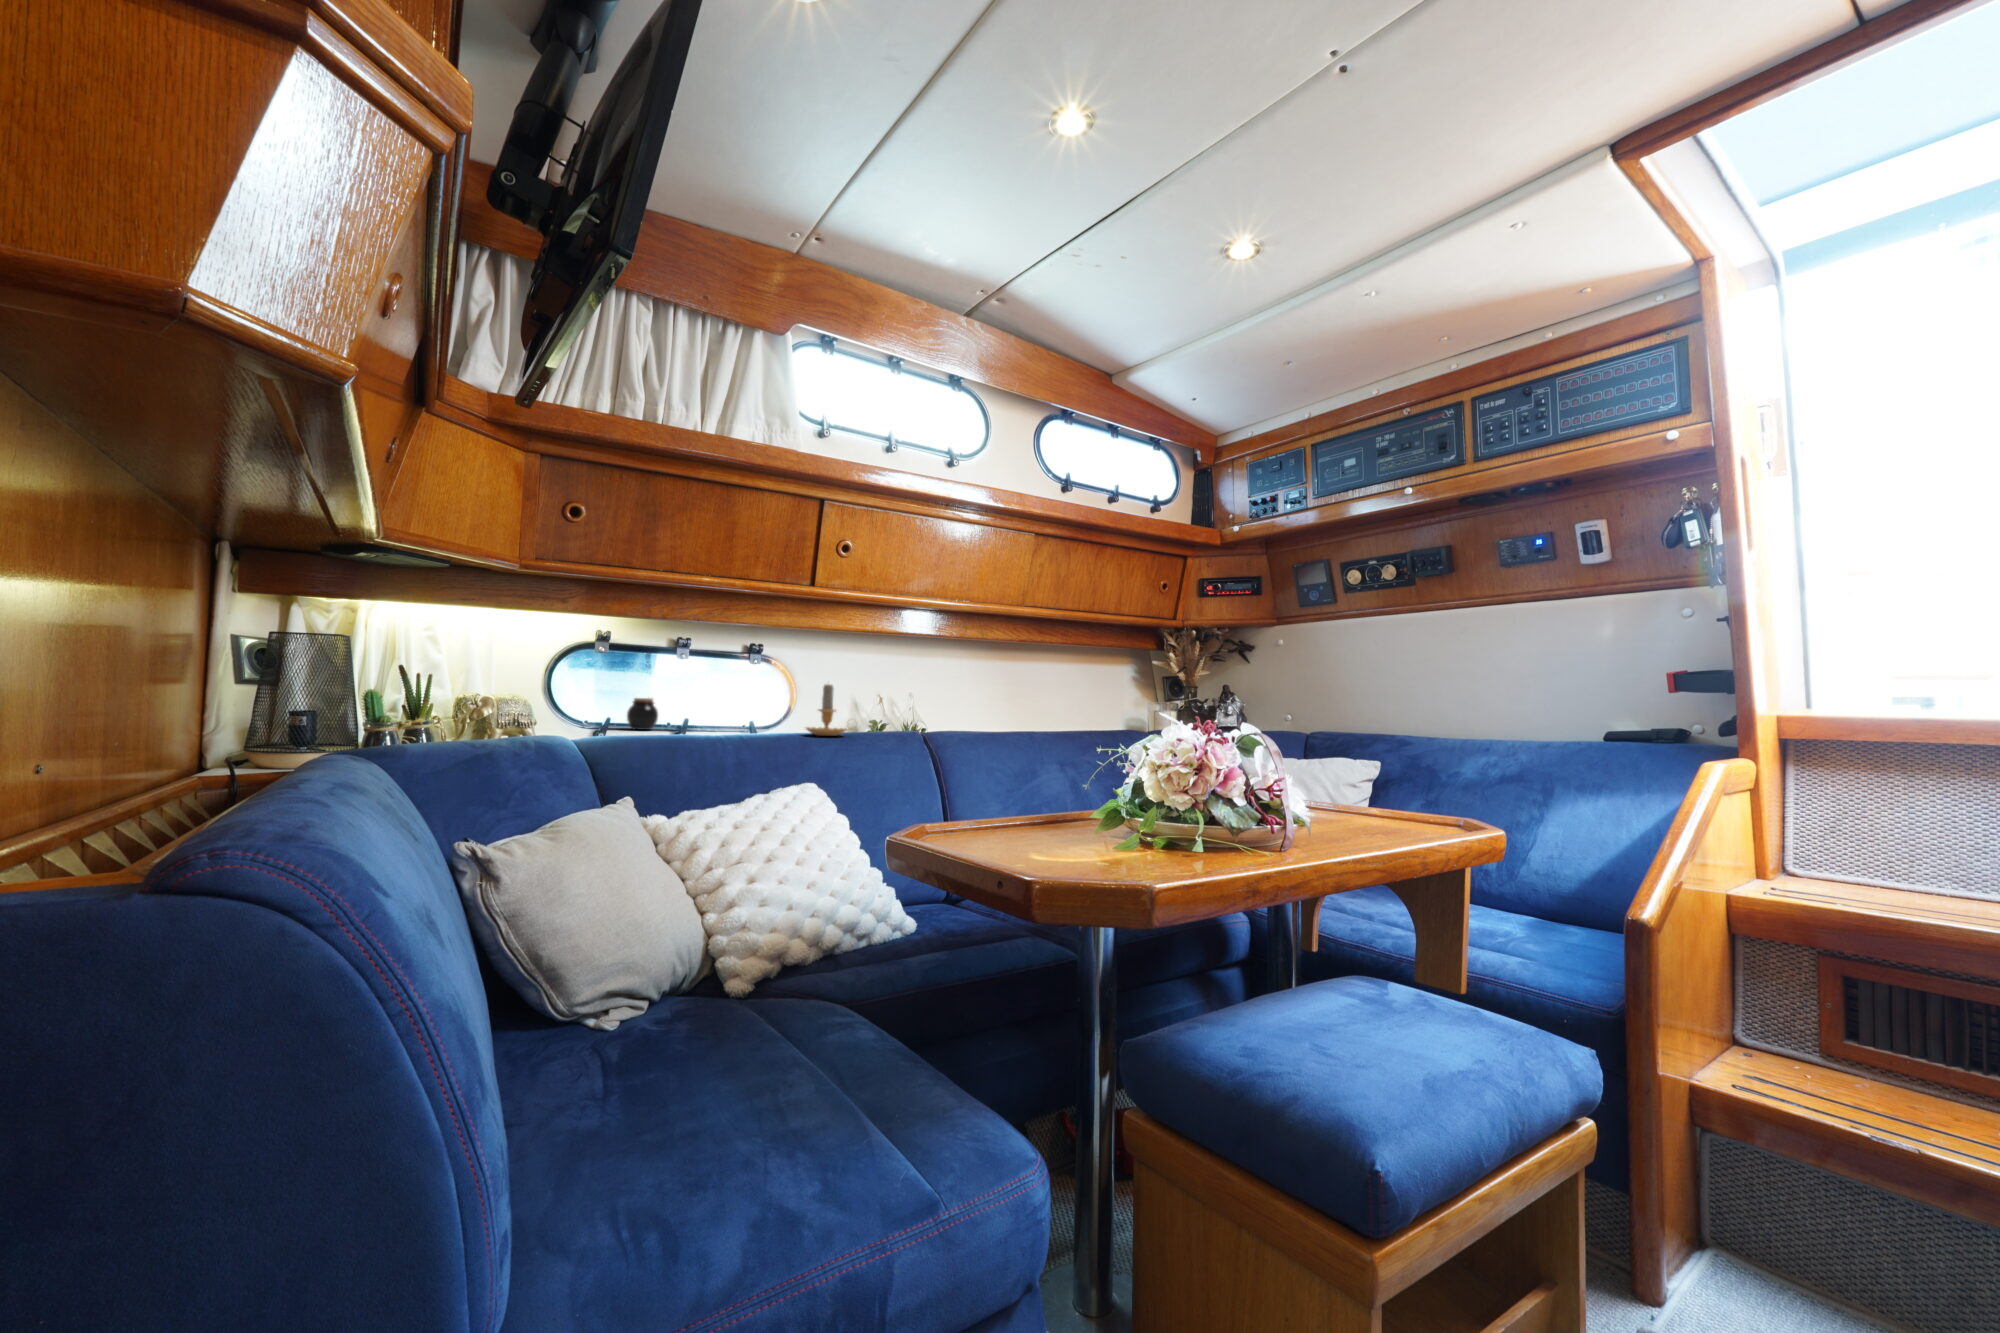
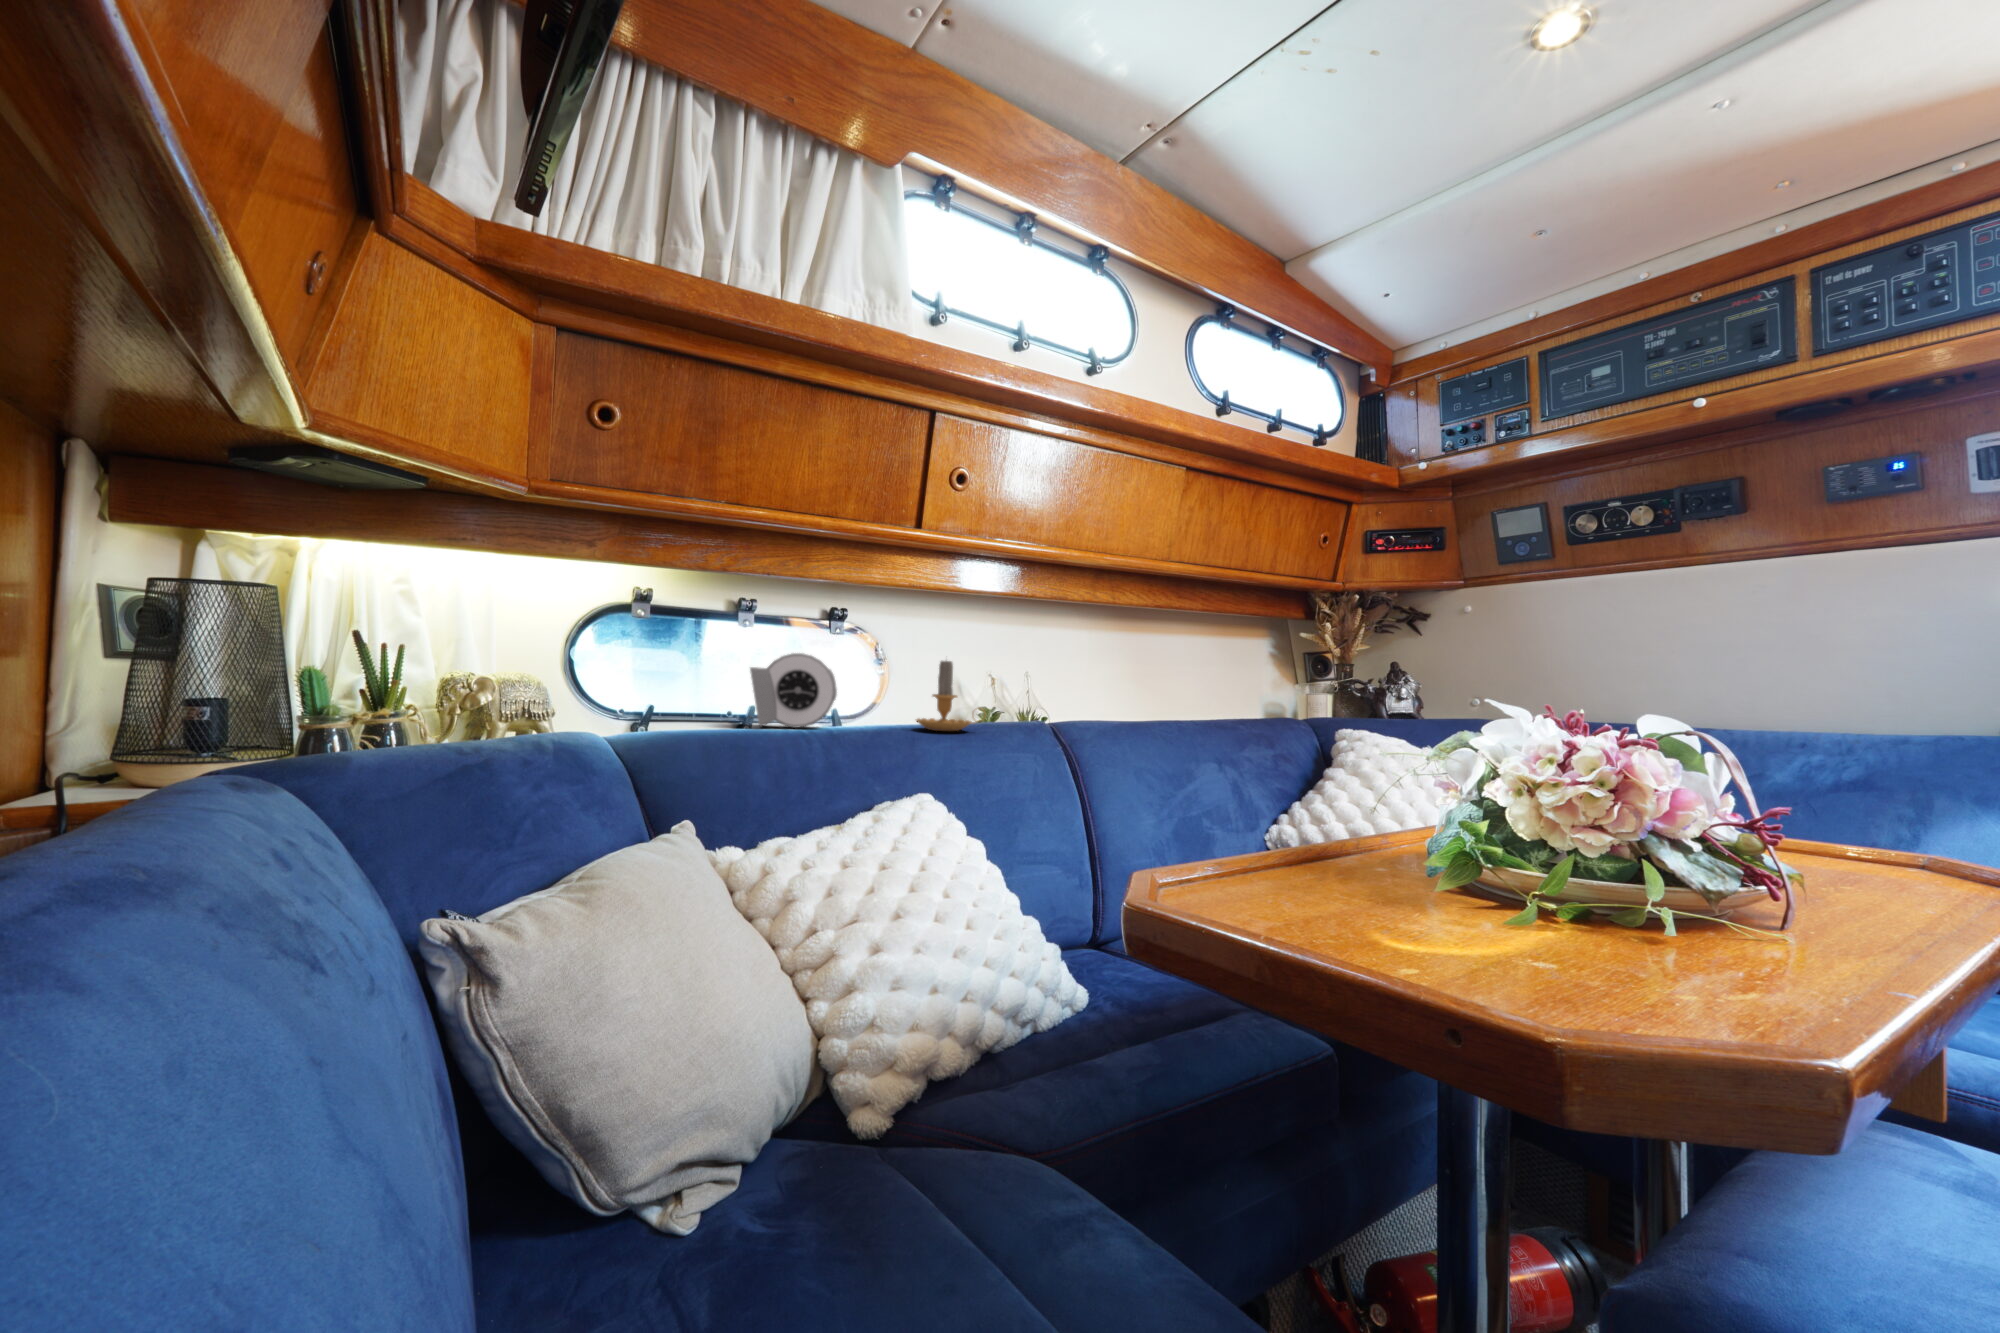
alarm clock: none [680,679,746,733] -> present [750,653,837,728]
jar: present [627,698,658,730] -> none [675,678,717,722]

